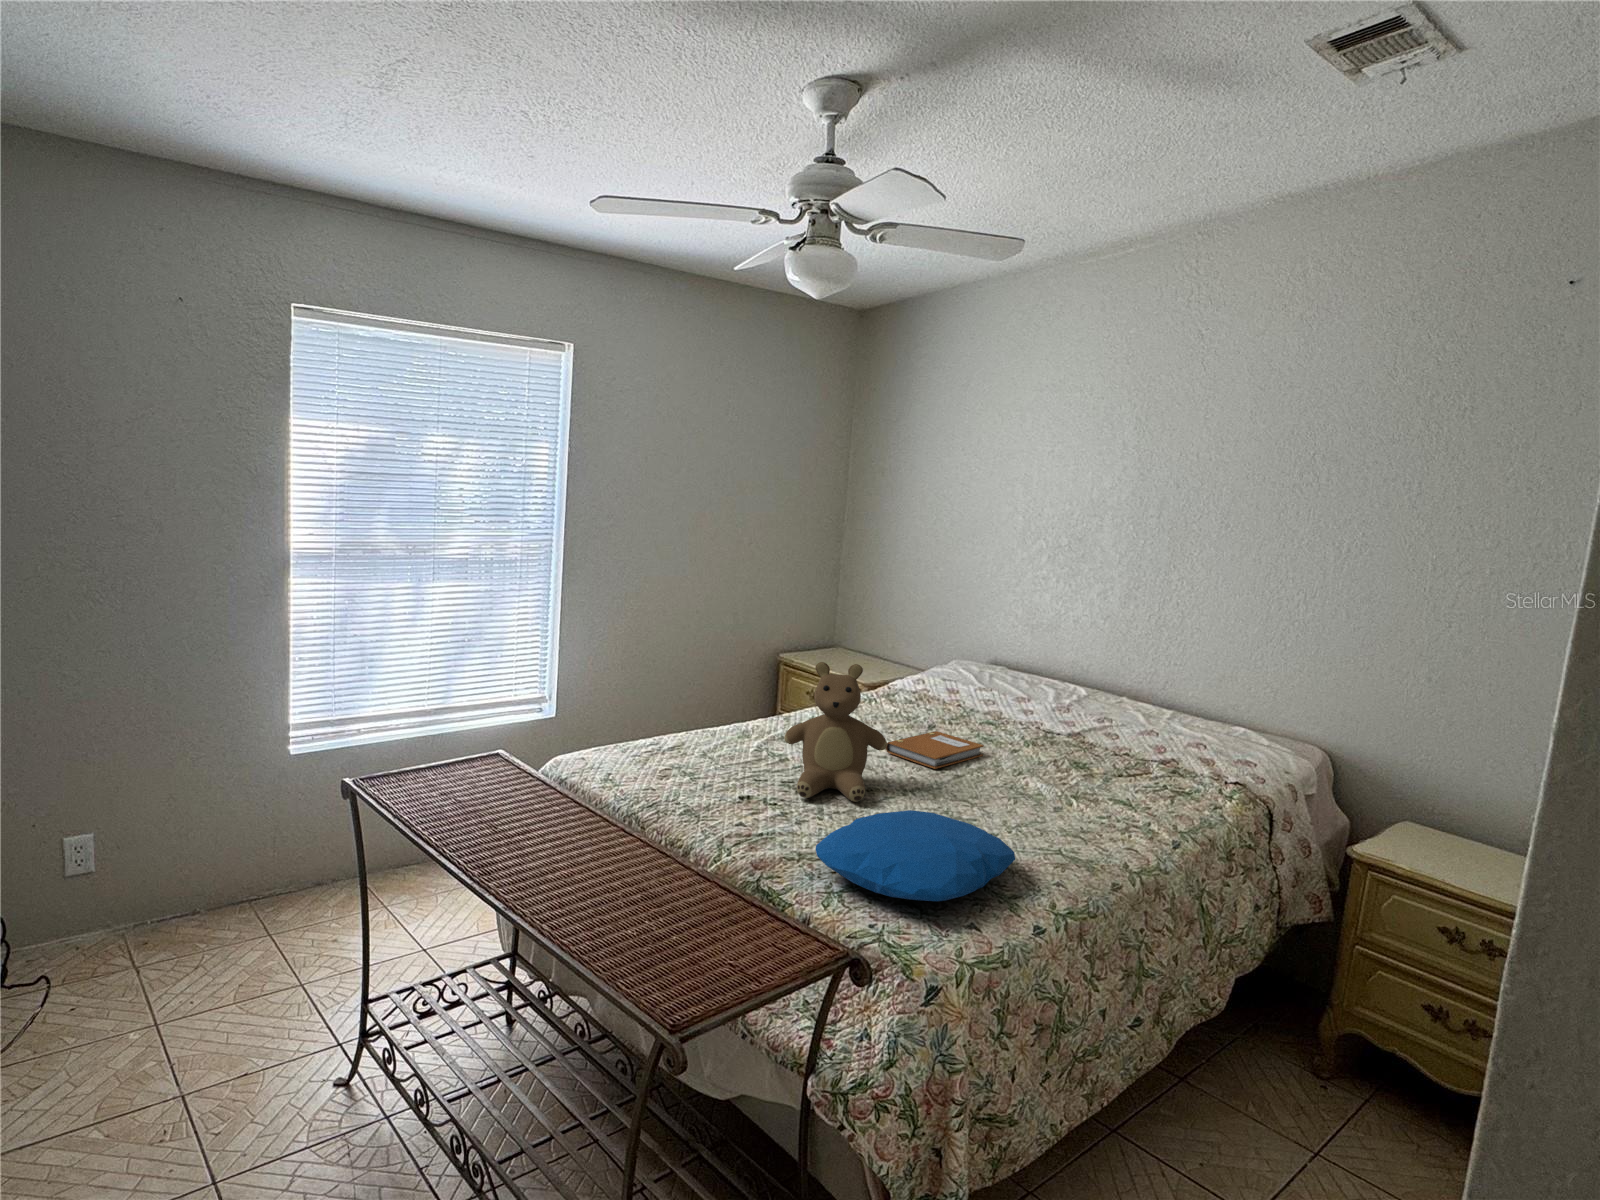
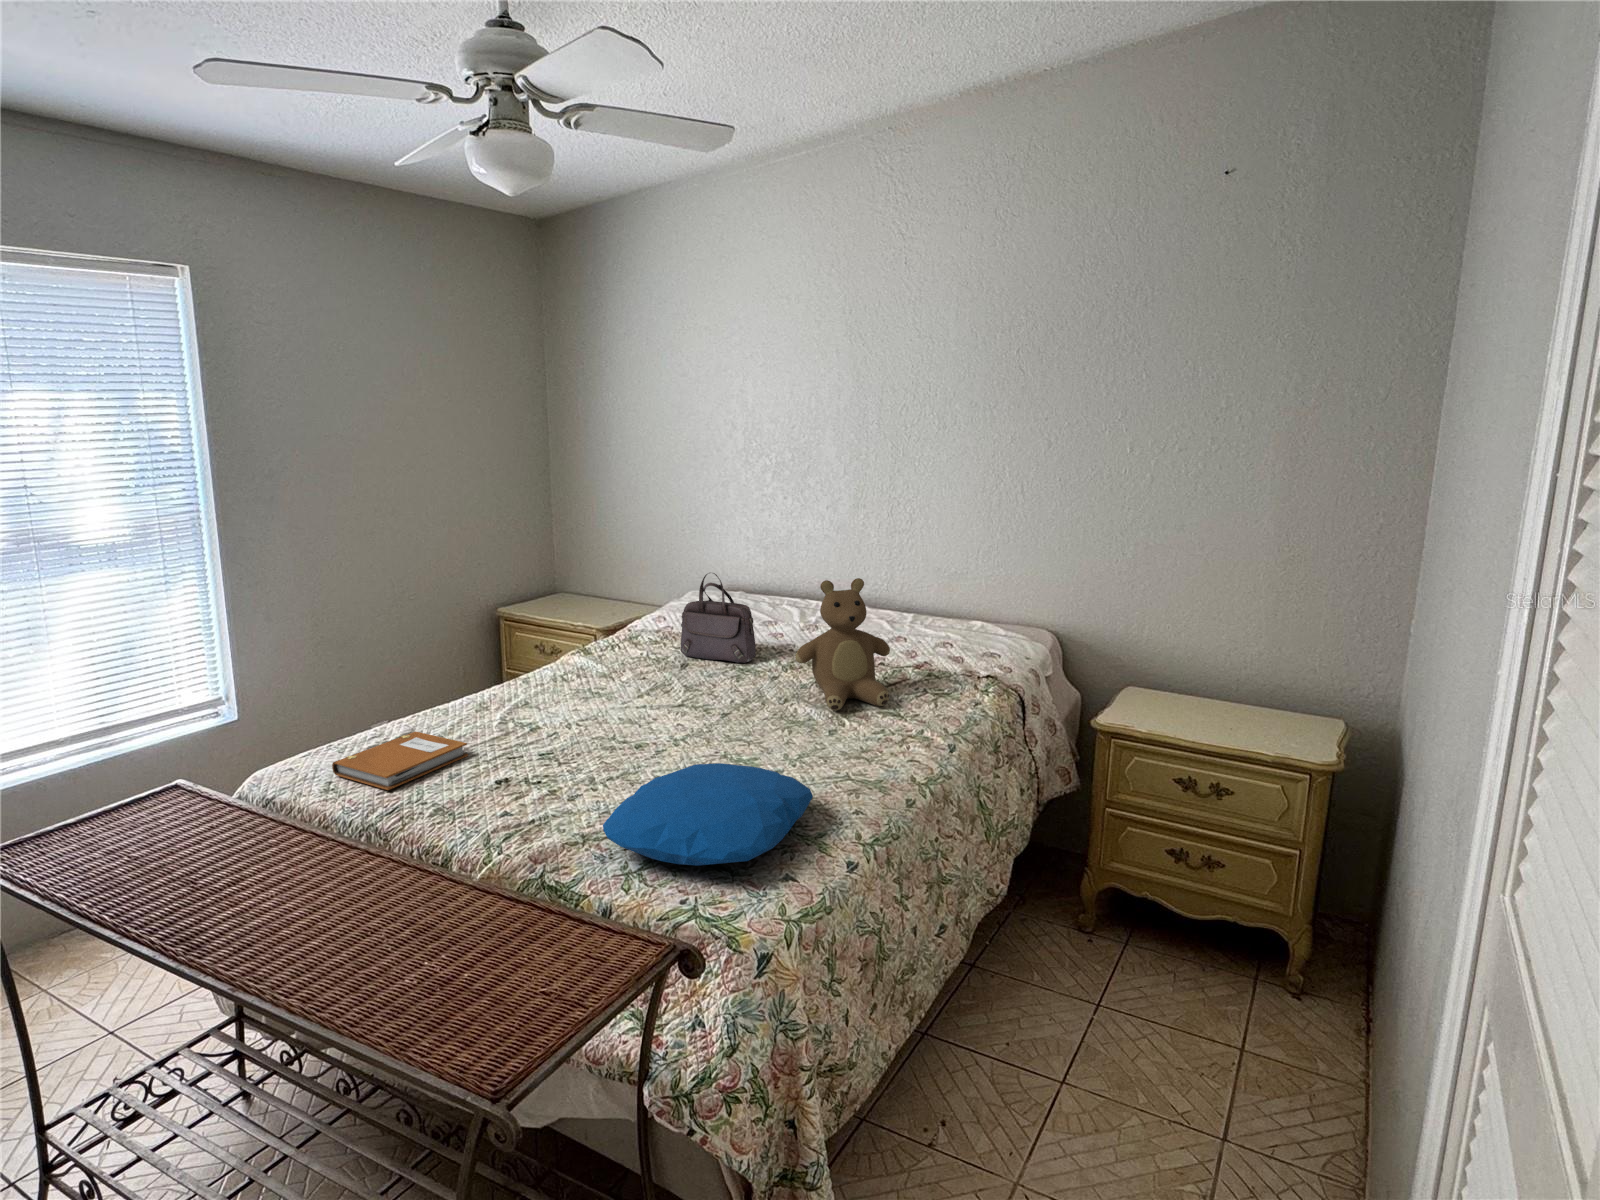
handbag: none [929,642,1001,734] -> present [681,573,756,663]
teddy bear: present [784,662,887,802] -> present [795,578,890,711]
notebook: present [886,731,984,769] -> present [332,731,468,790]

